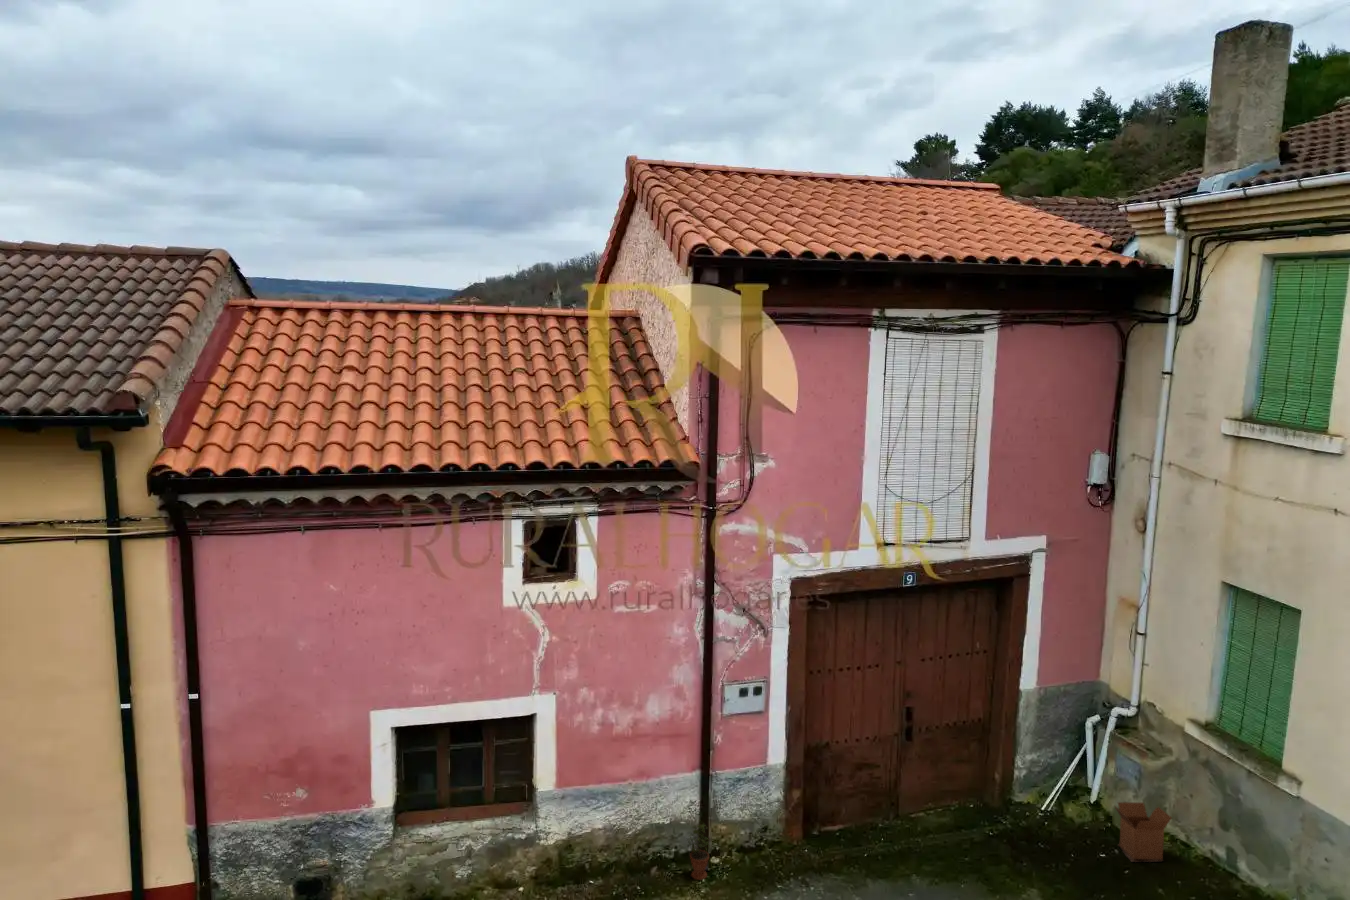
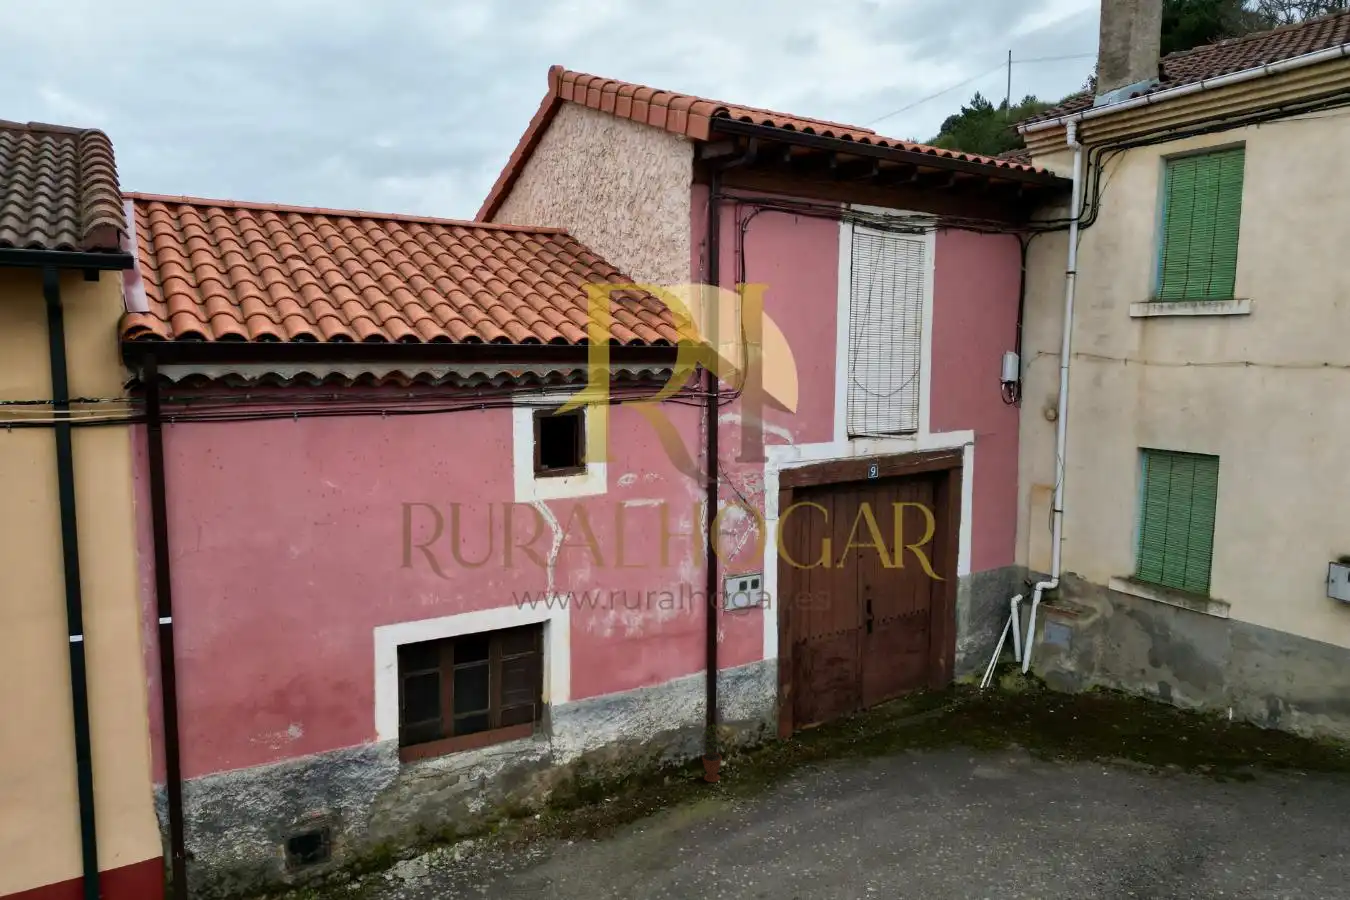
cardboard box: present [1115,802,1171,862] -> none [1055,660,1106,711]

